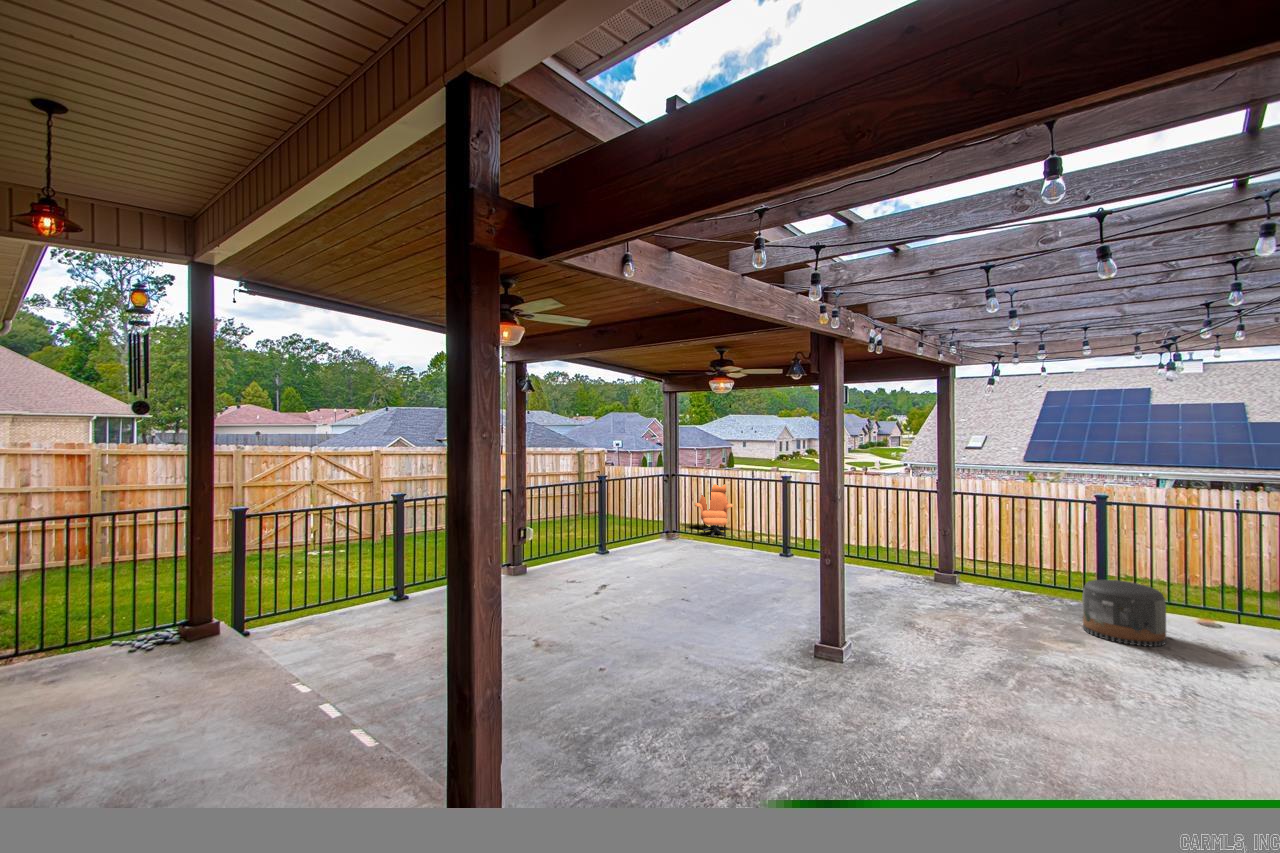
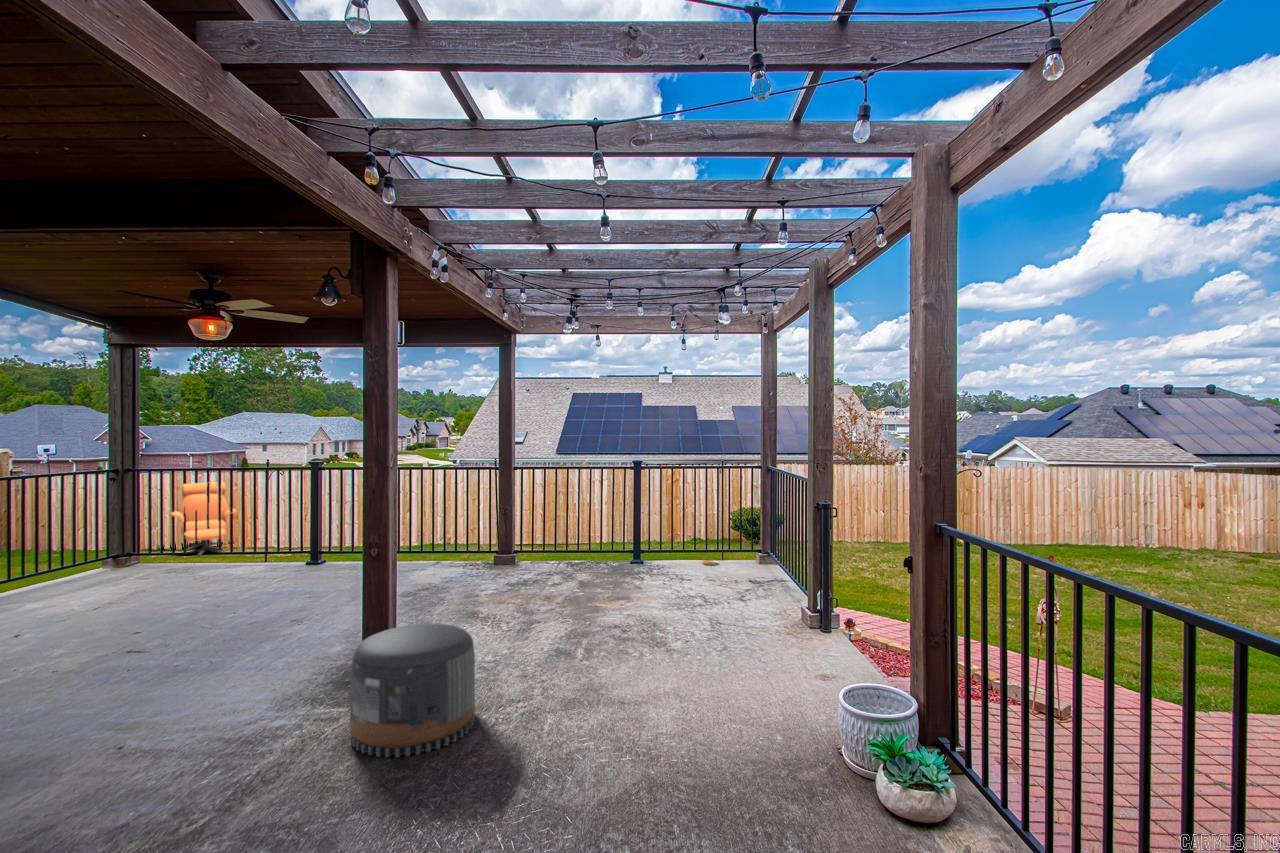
pouf: present [1082,580,1166,646] -> present [350,623,475,757]

